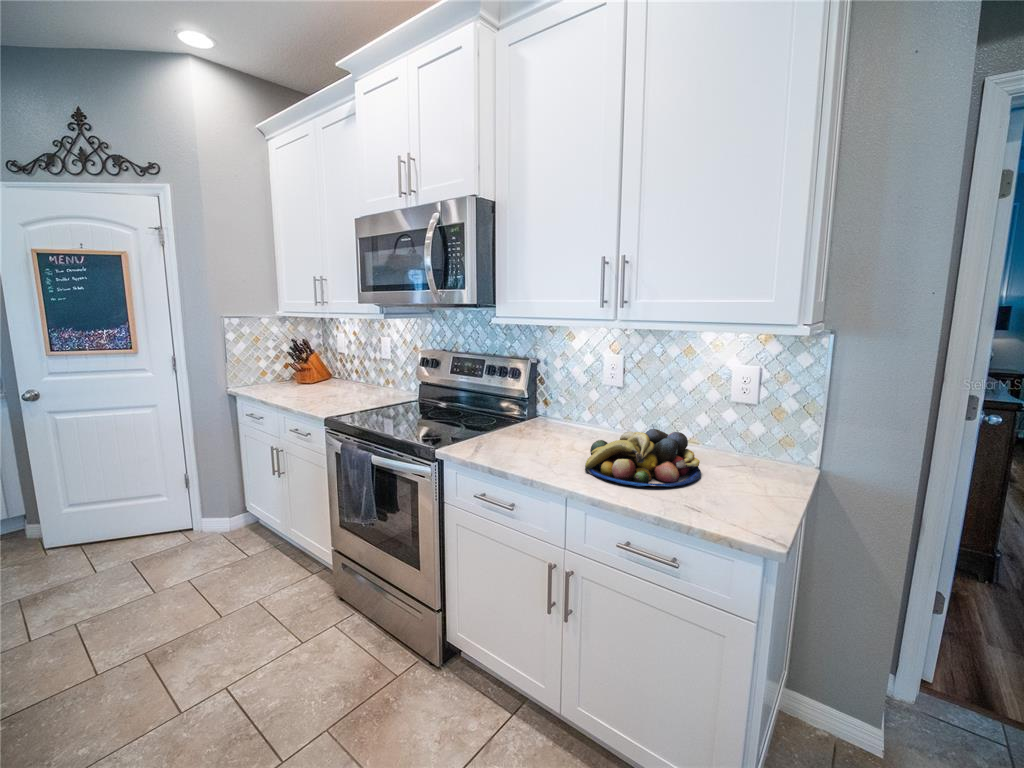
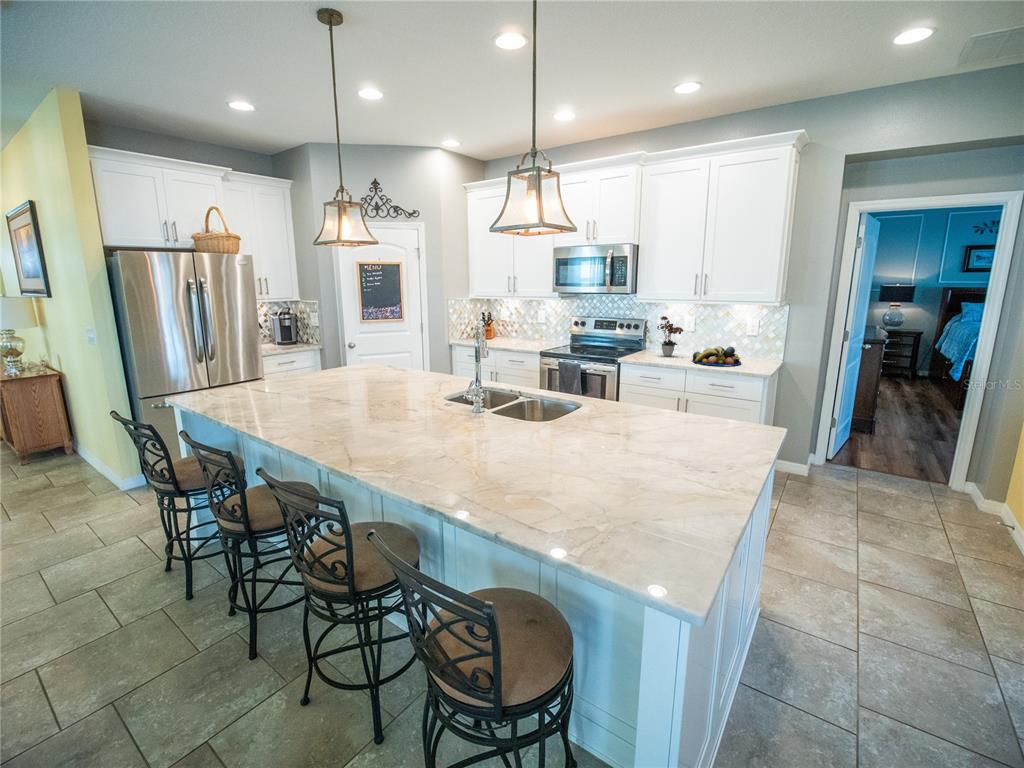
flower arrangement: none [525,349,589,443] -> present [657,316,683,356]

